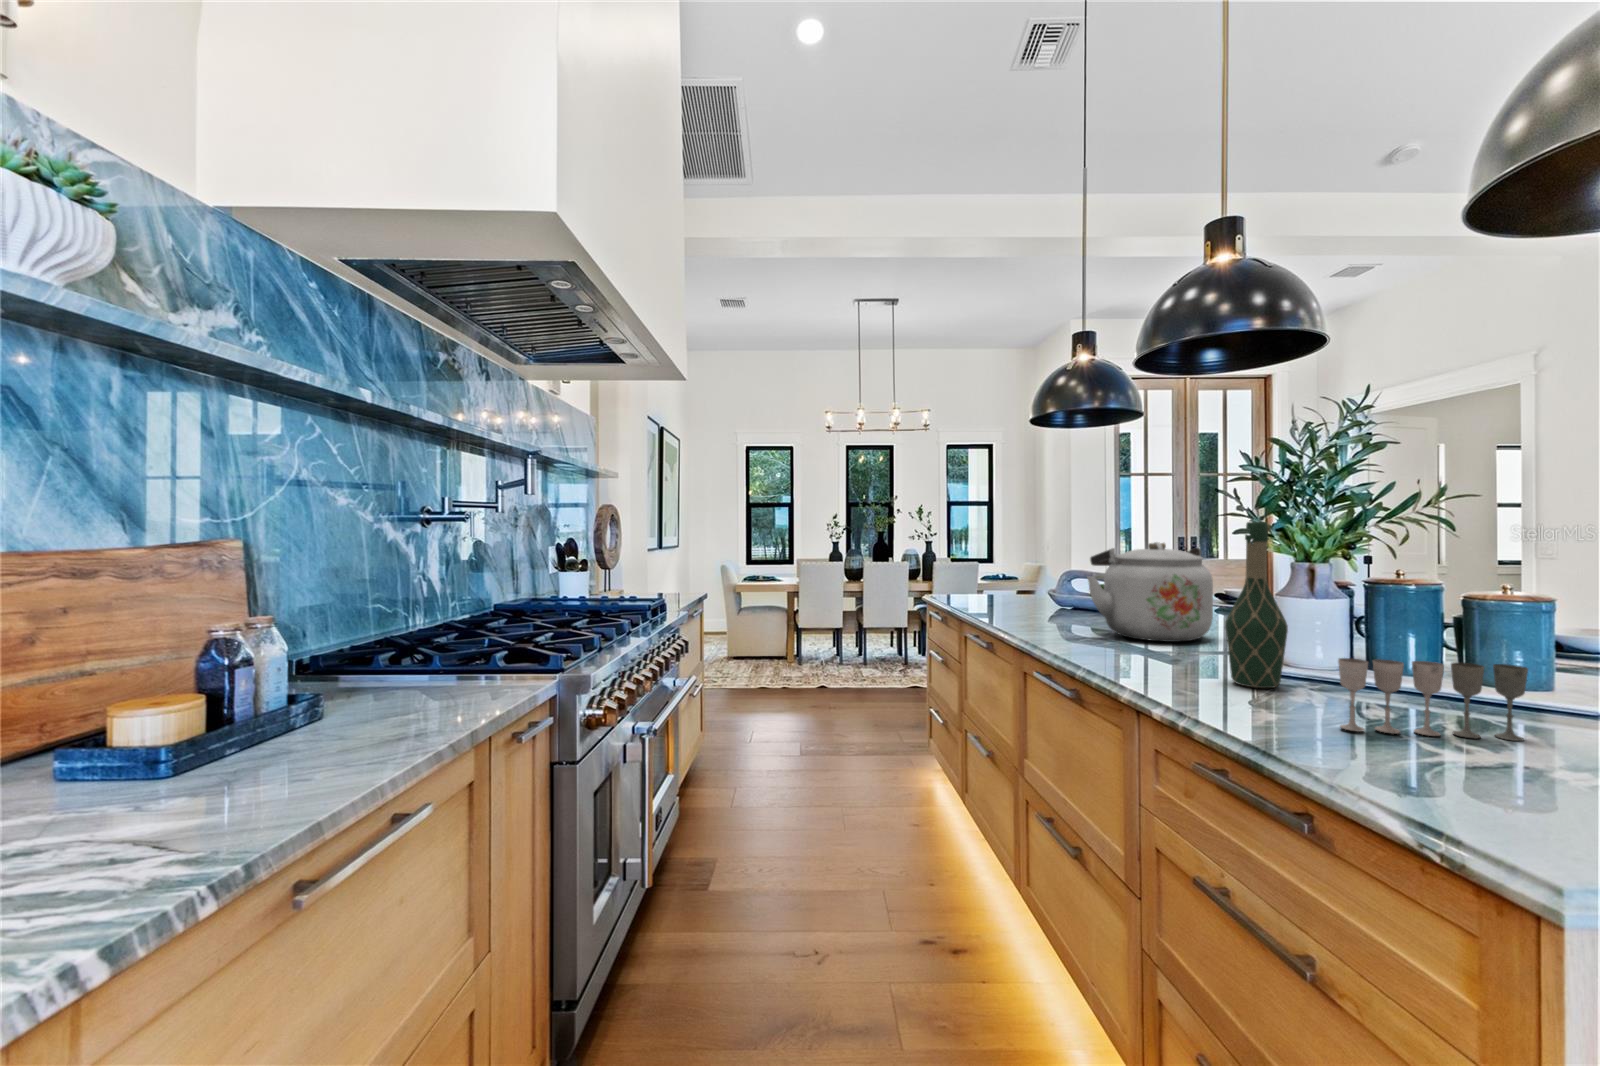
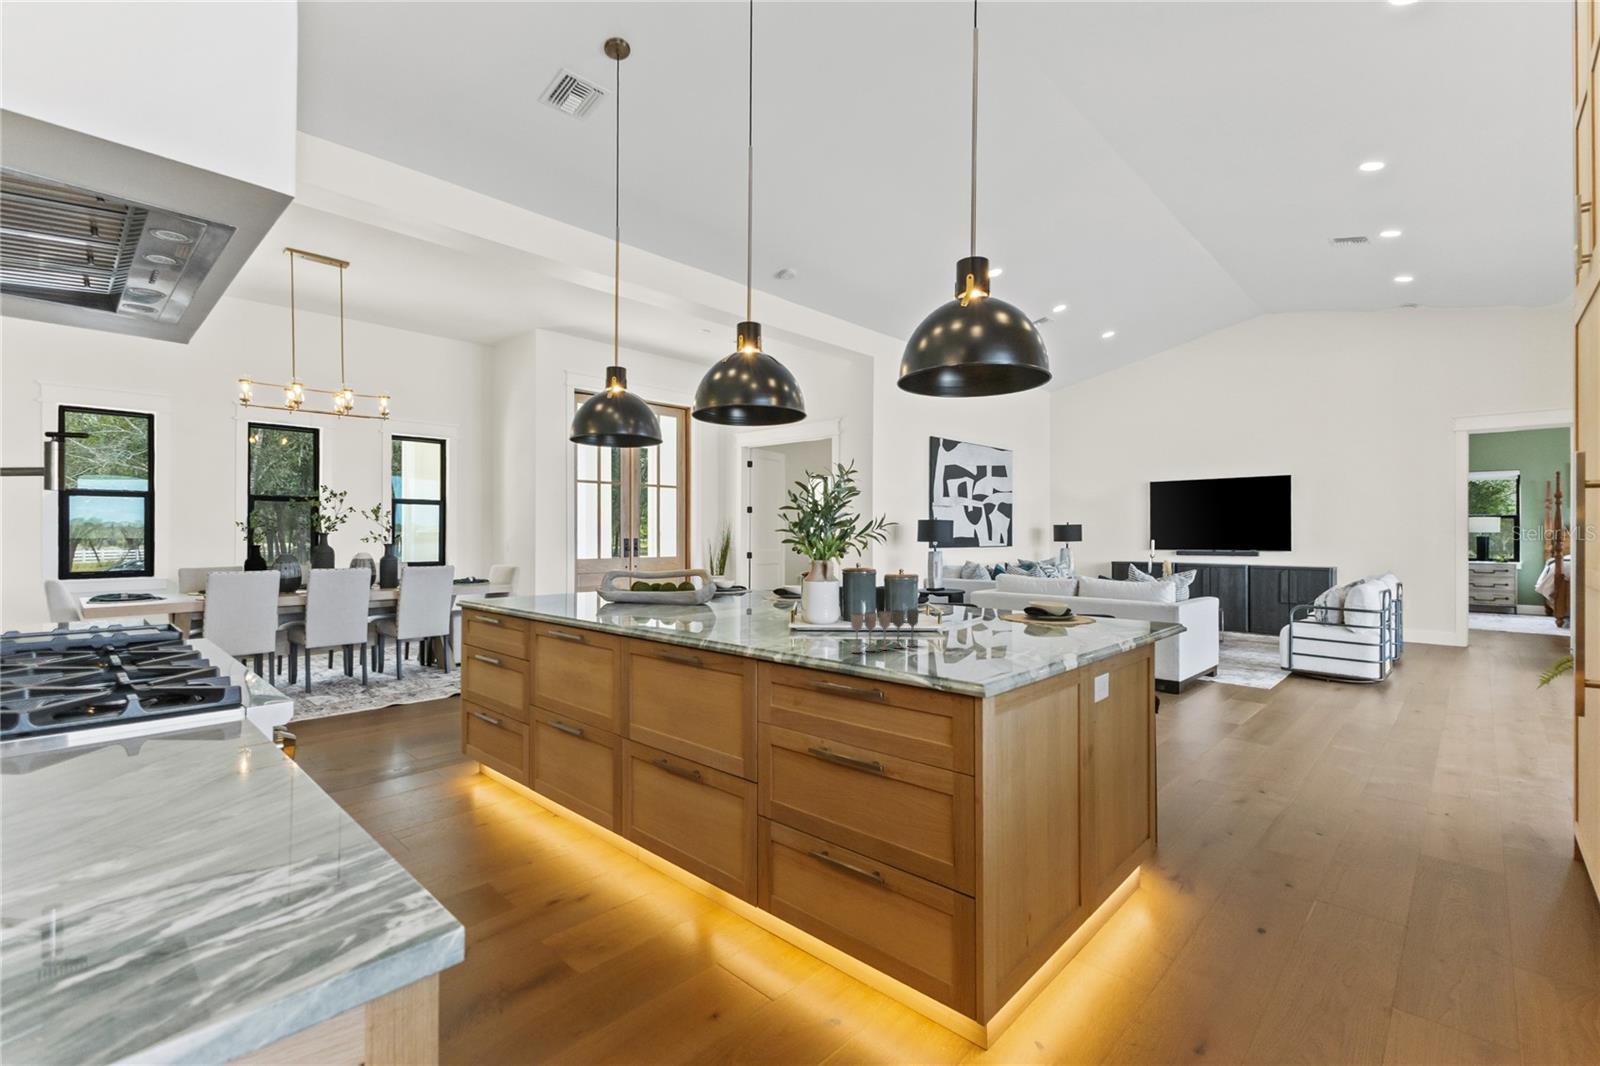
wine bottle: present [1225,522,1288,688] -> none [777,535,810,640]
kettle: present [1087,542,1213,642] -> none [655,547,741,620]

